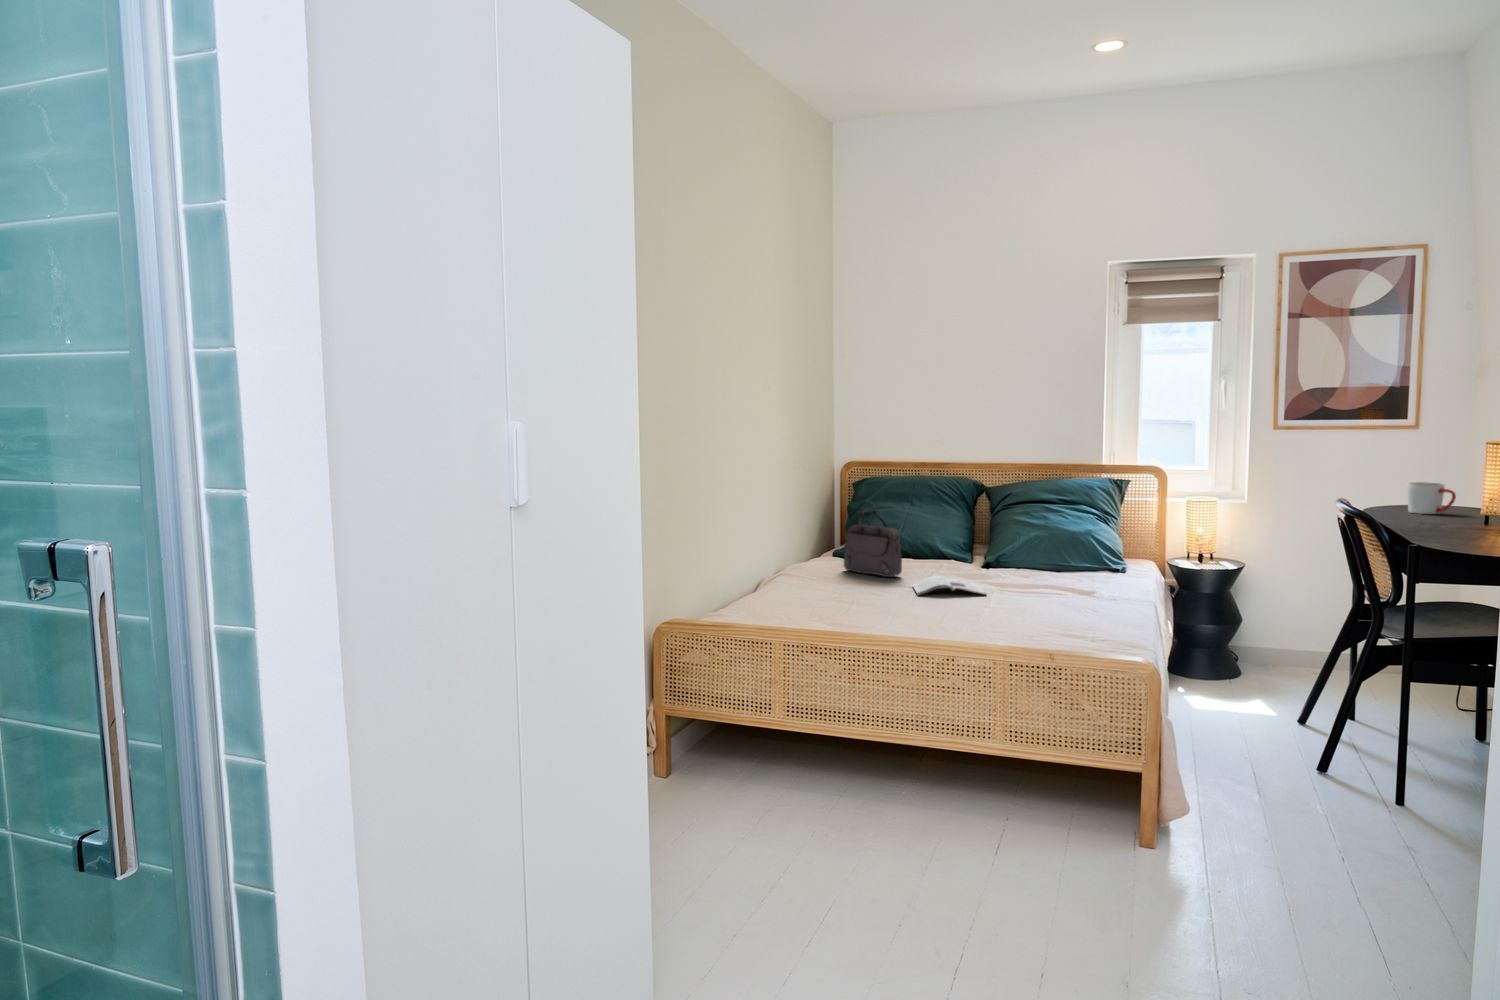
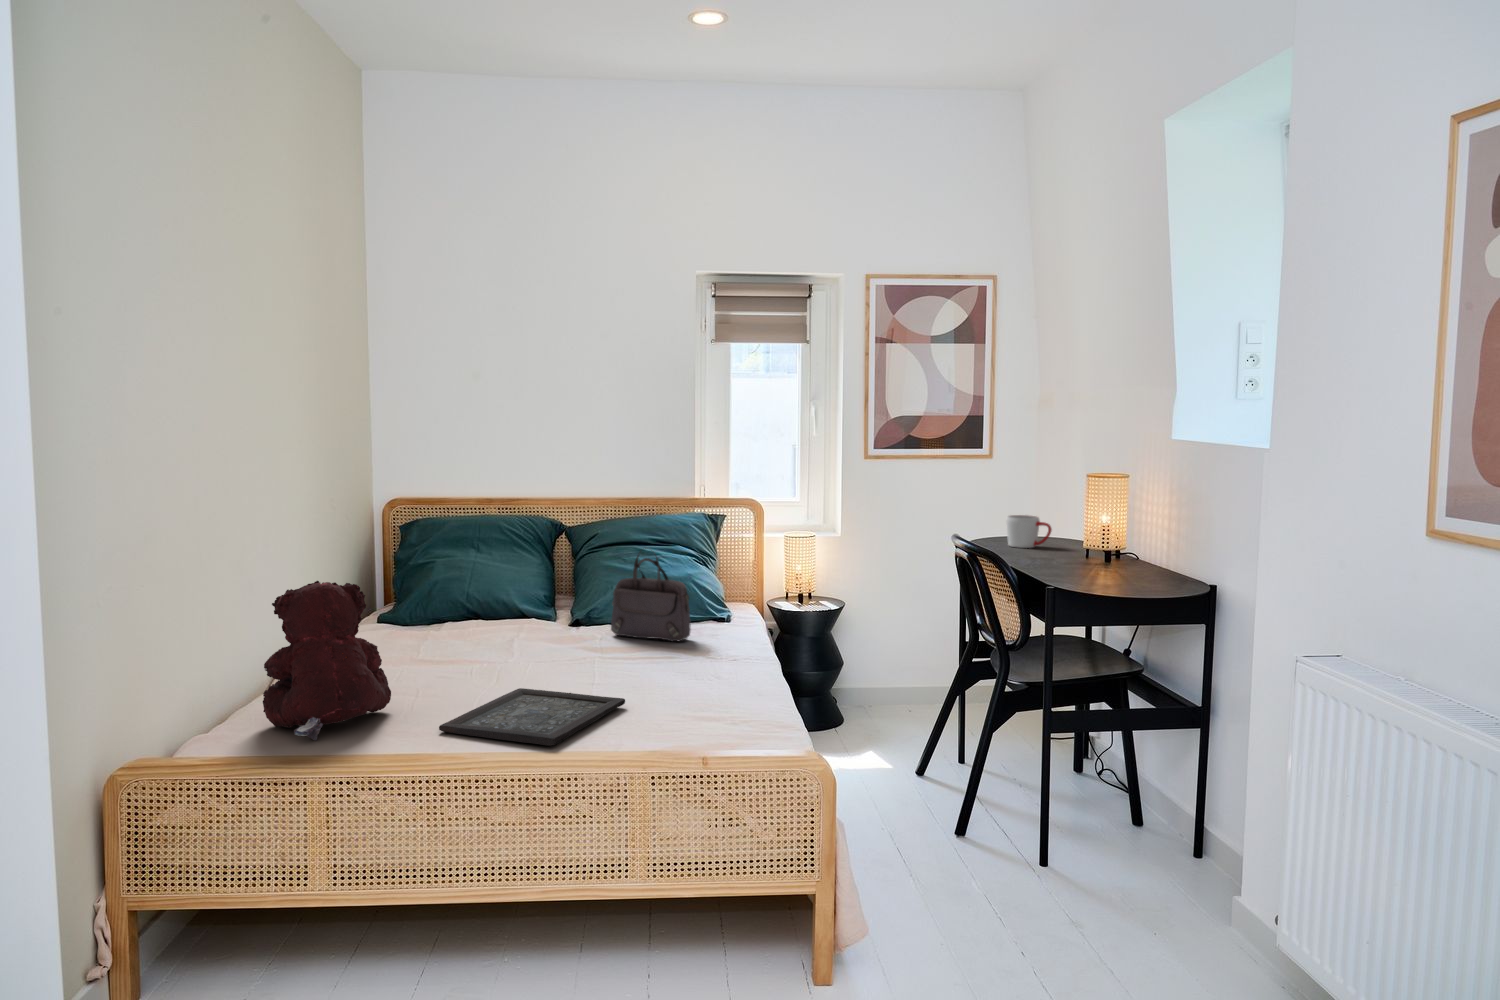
handbag: present [844,504,902,577] -> present [611,555,691,641]
teddy bear: none [747,511,832,620] -> present [263,581,391,740]
magazine: present [912,576,986,595] -> none [493,647,592,677]
tray: none [862,602,1004,637] -> present [439,688,625,746]

